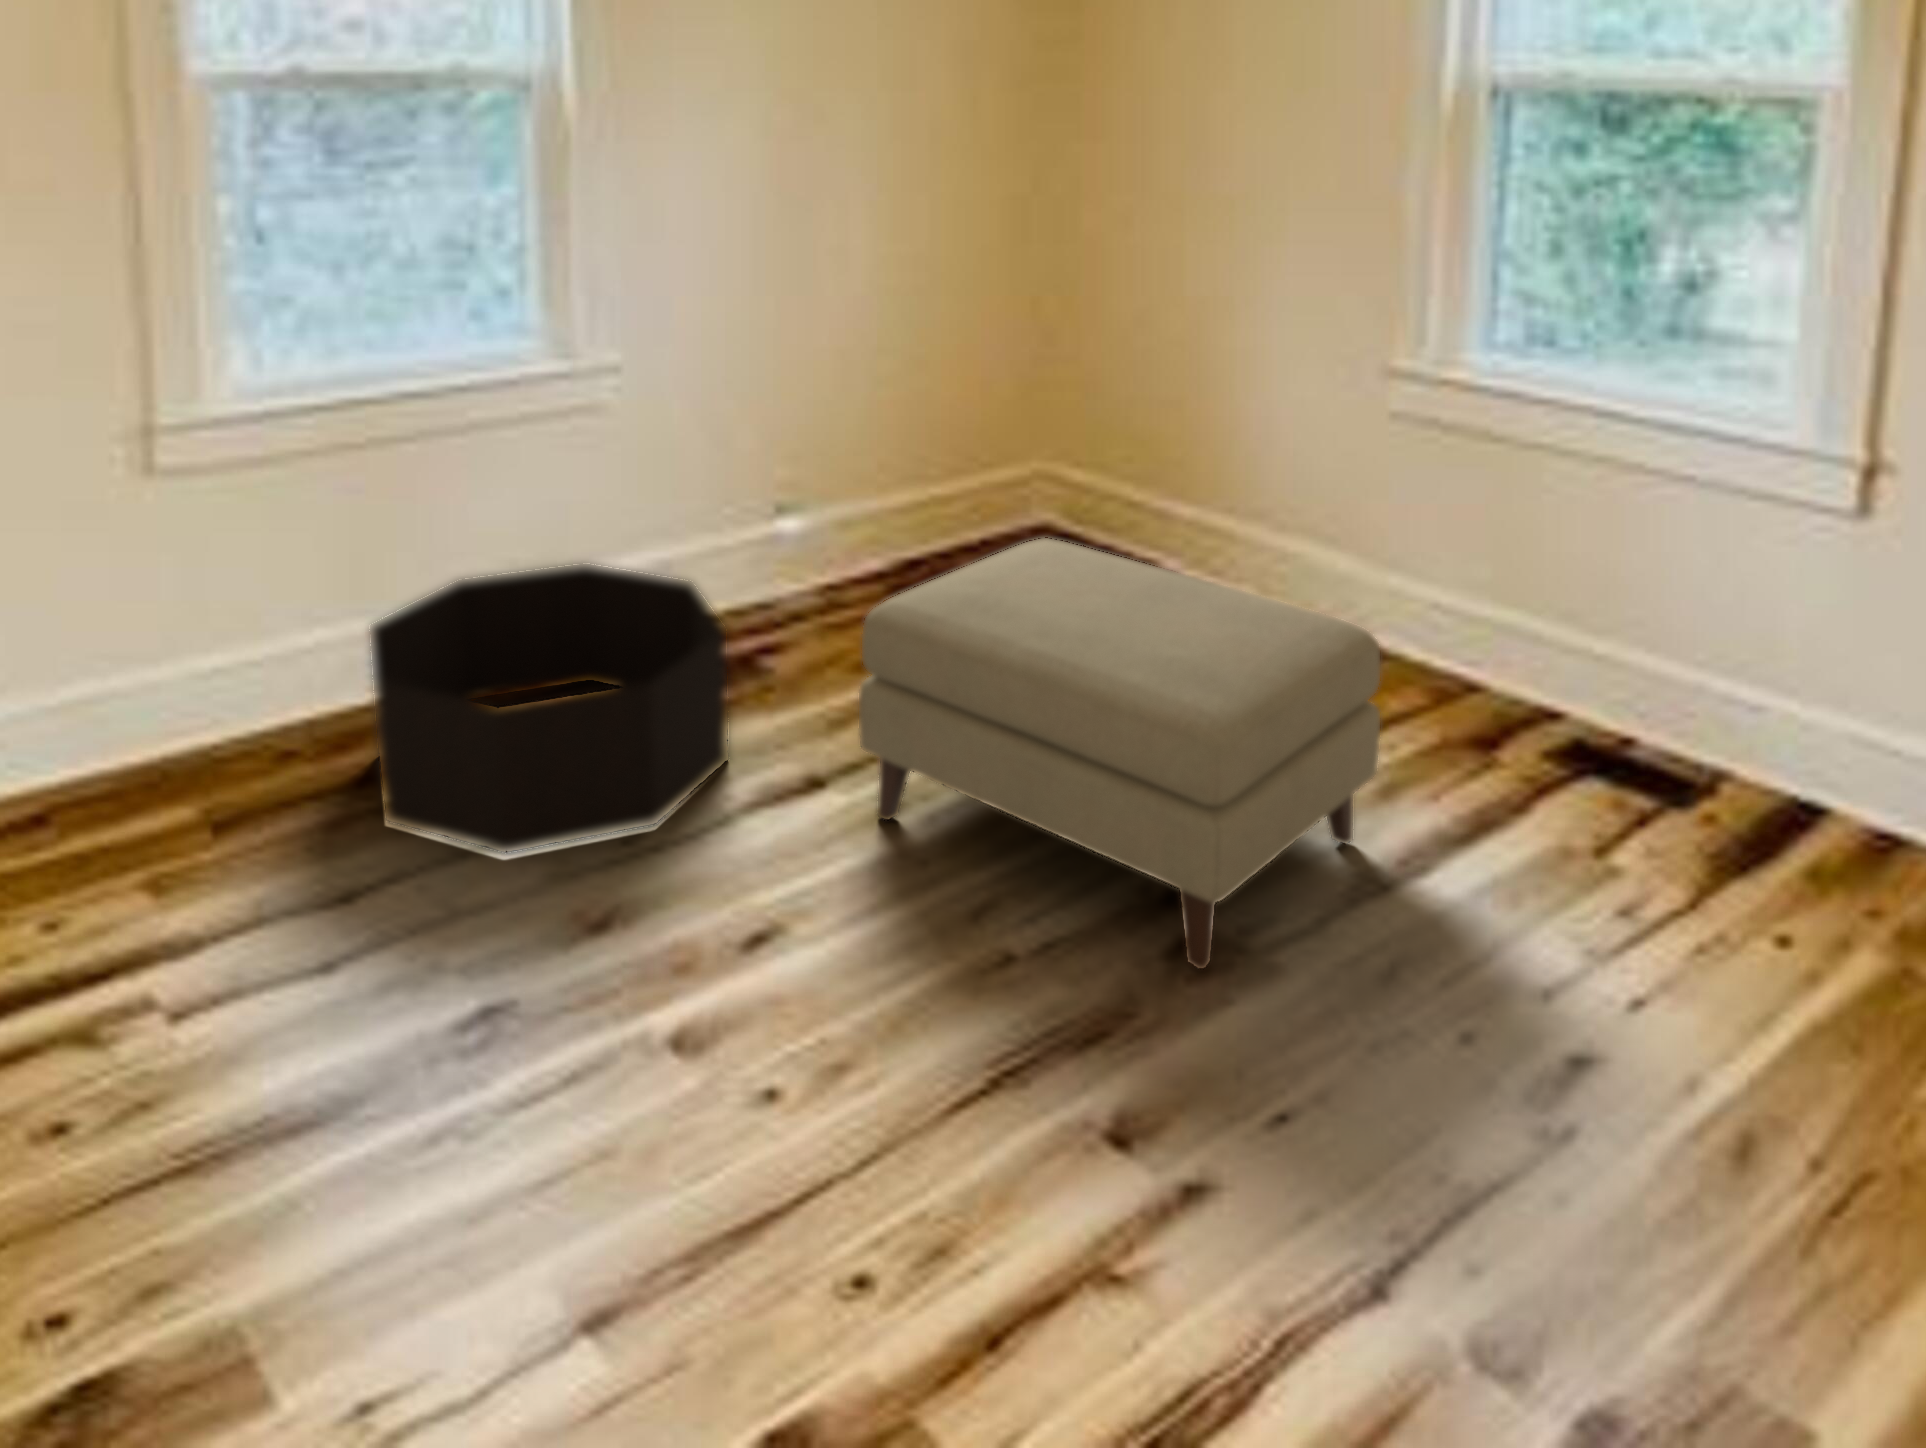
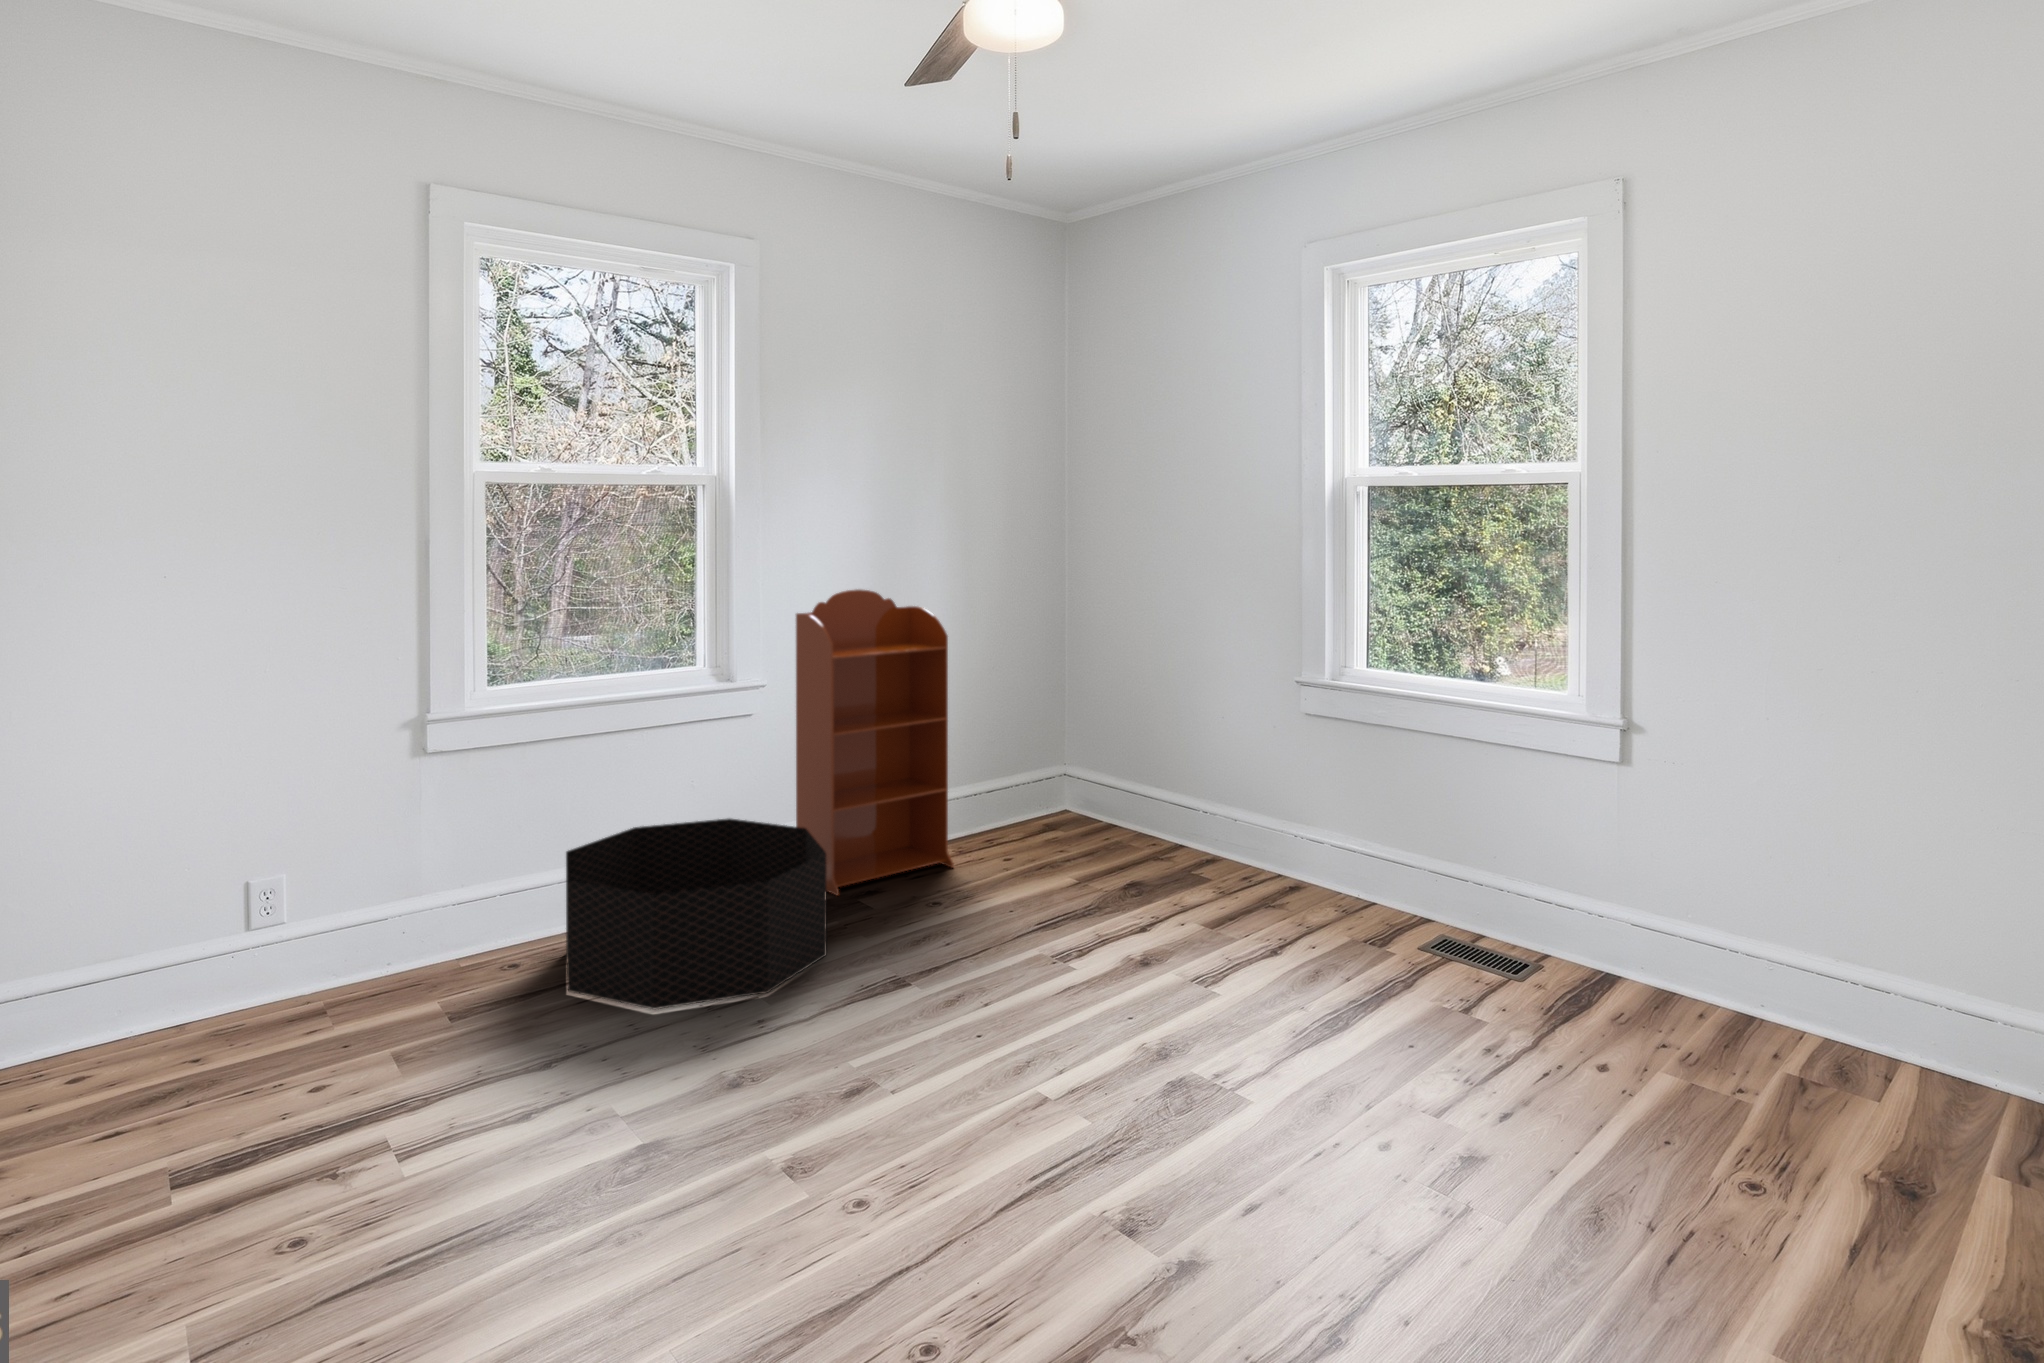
bookcase: none [665,238,885,659] -> present [796,589,954,896]
ottoman: present [859,539,1380,968] -> none [920,790,1295,1075]

